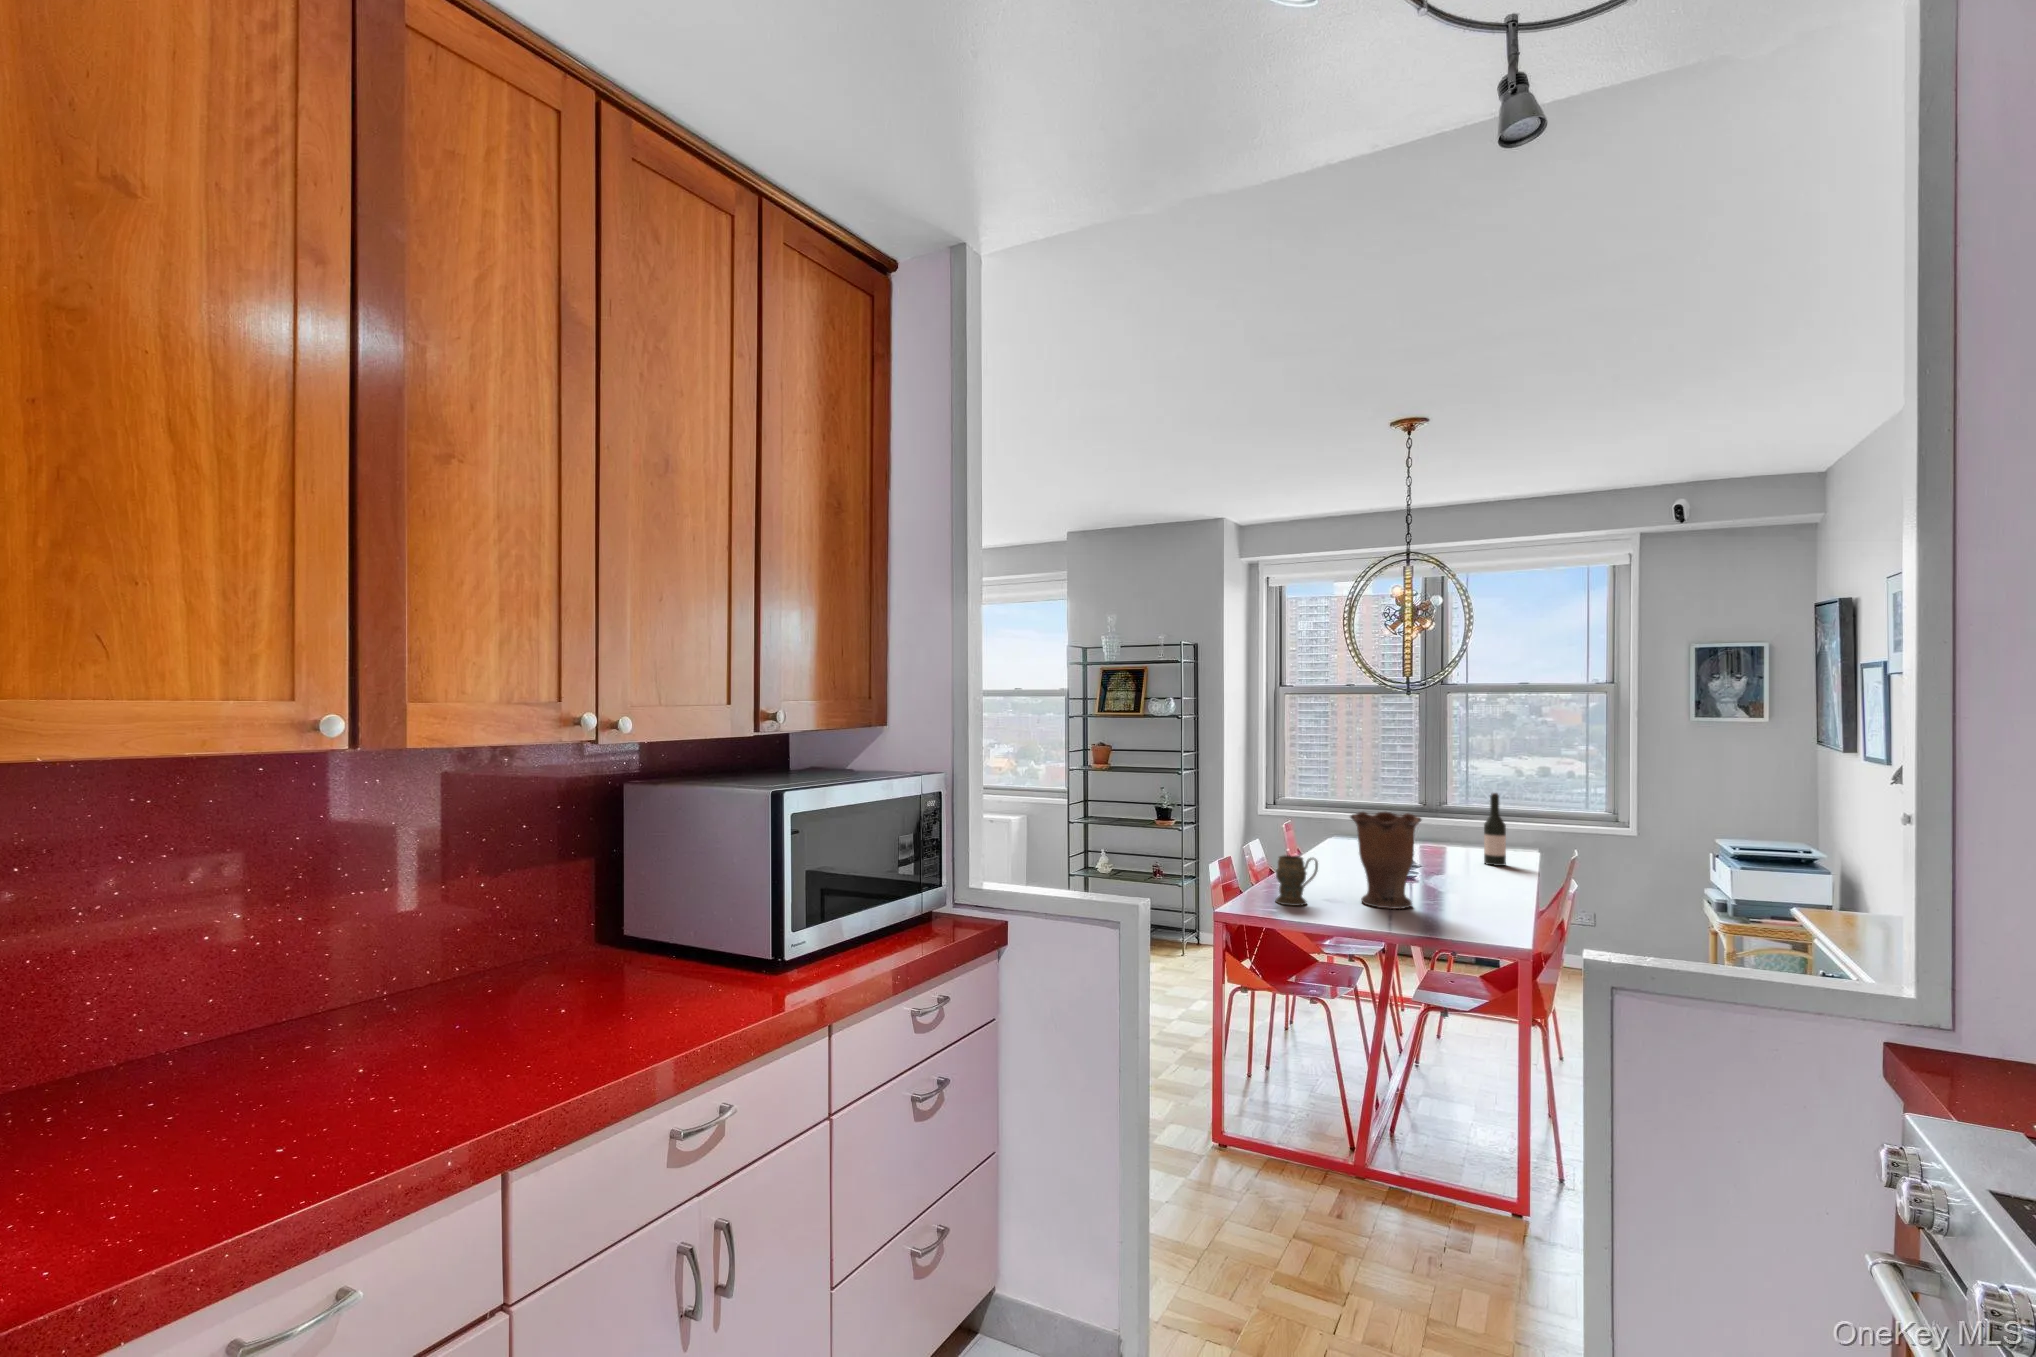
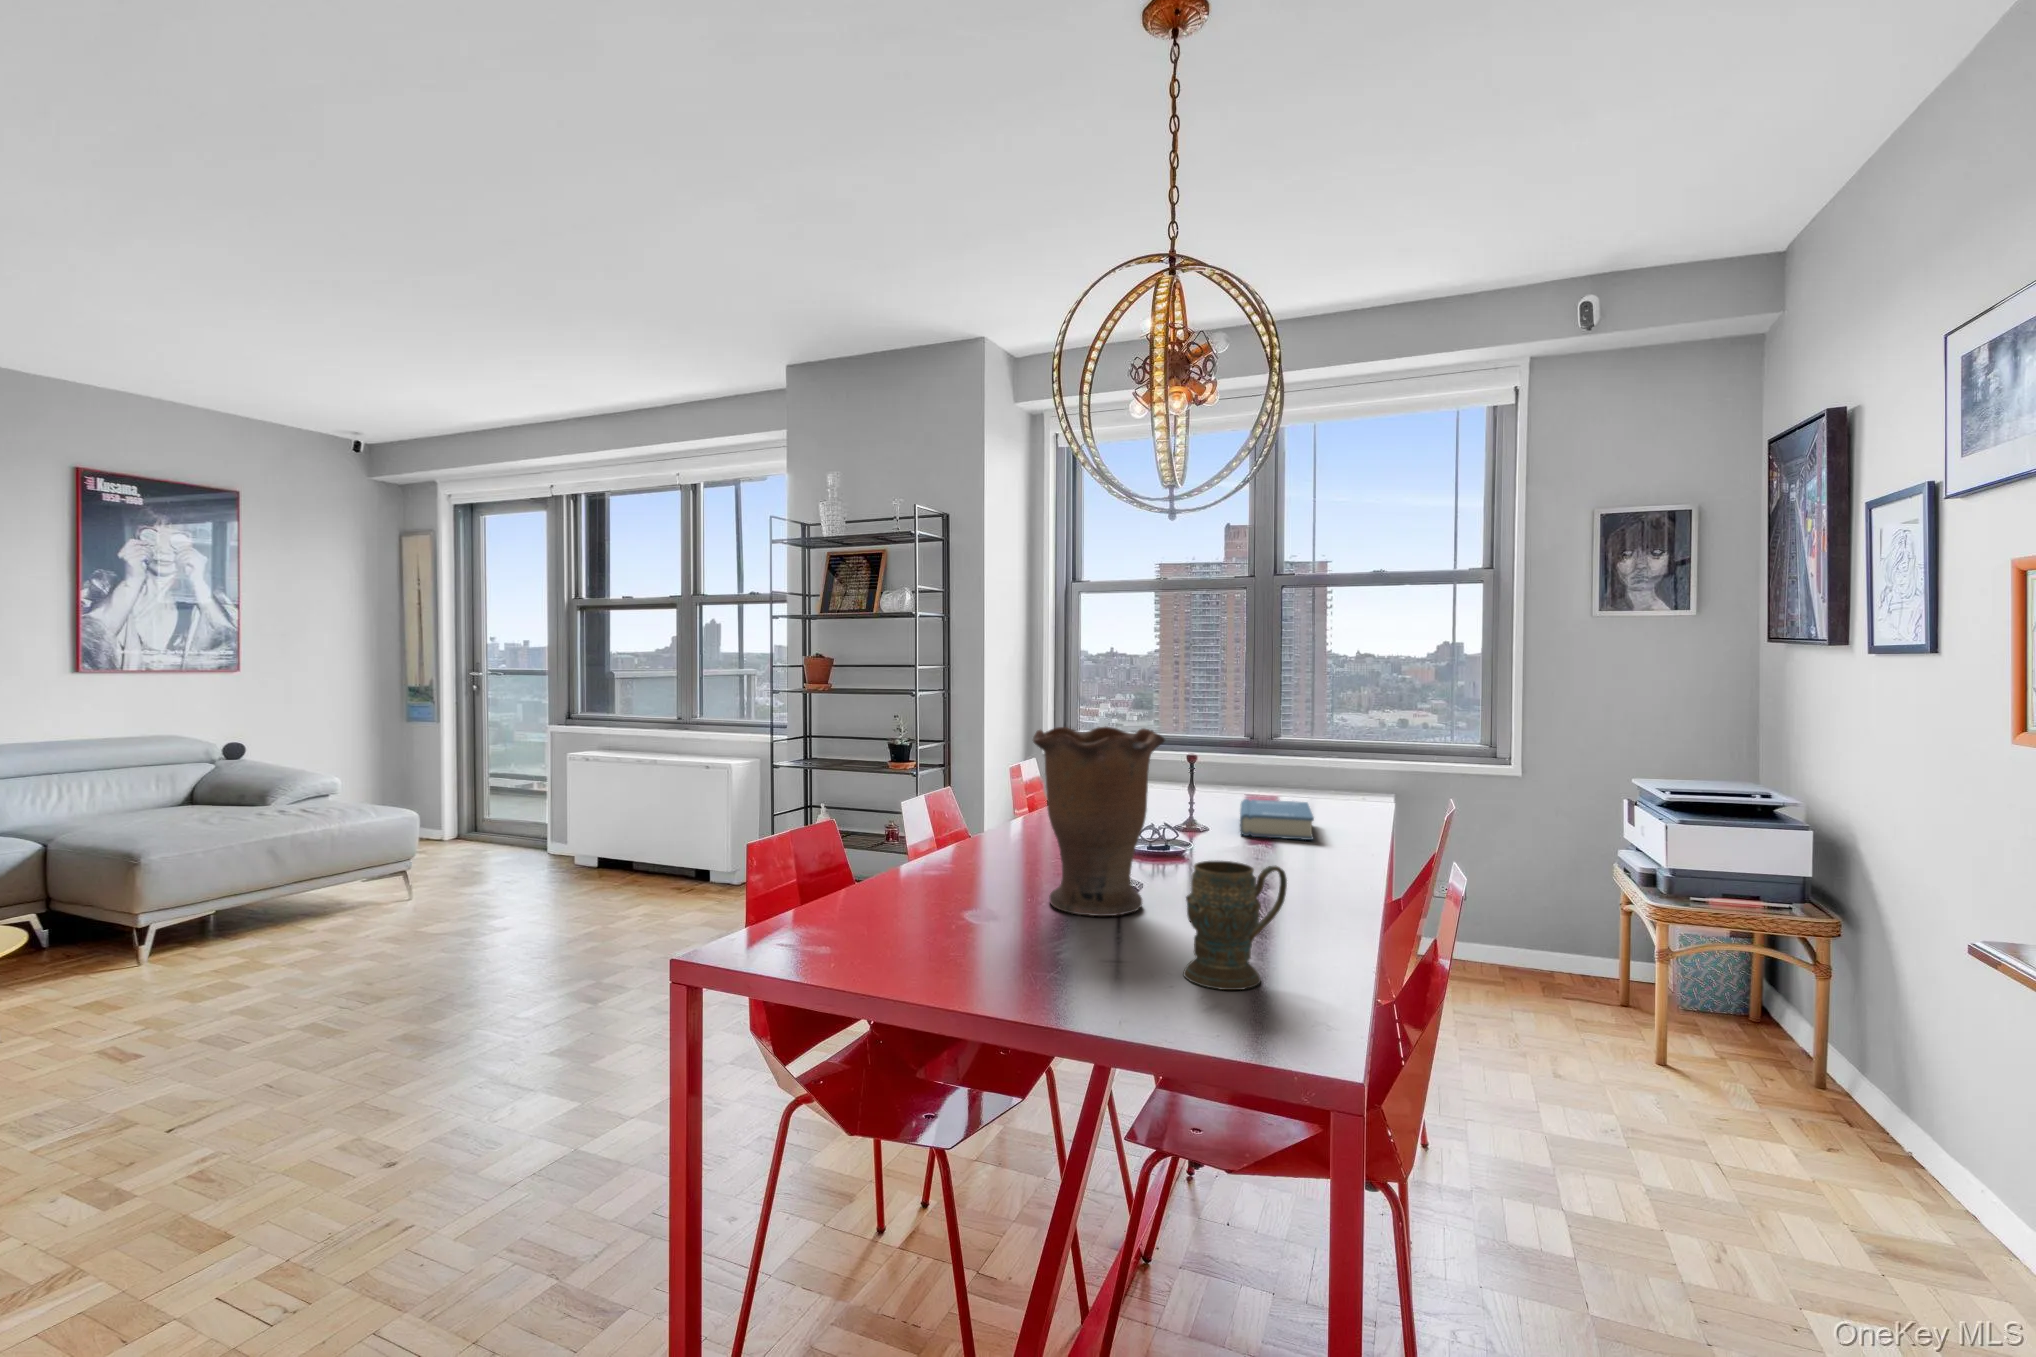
wine bottle: present [1484,793,1506,866] -> none [1305,708,1338,822]
hardback book: none [1442,851,1494,876] -> present [1240,799,1314,840]
mug: present [1276,855,1318,906] -> present [1183,861,1287,990]

